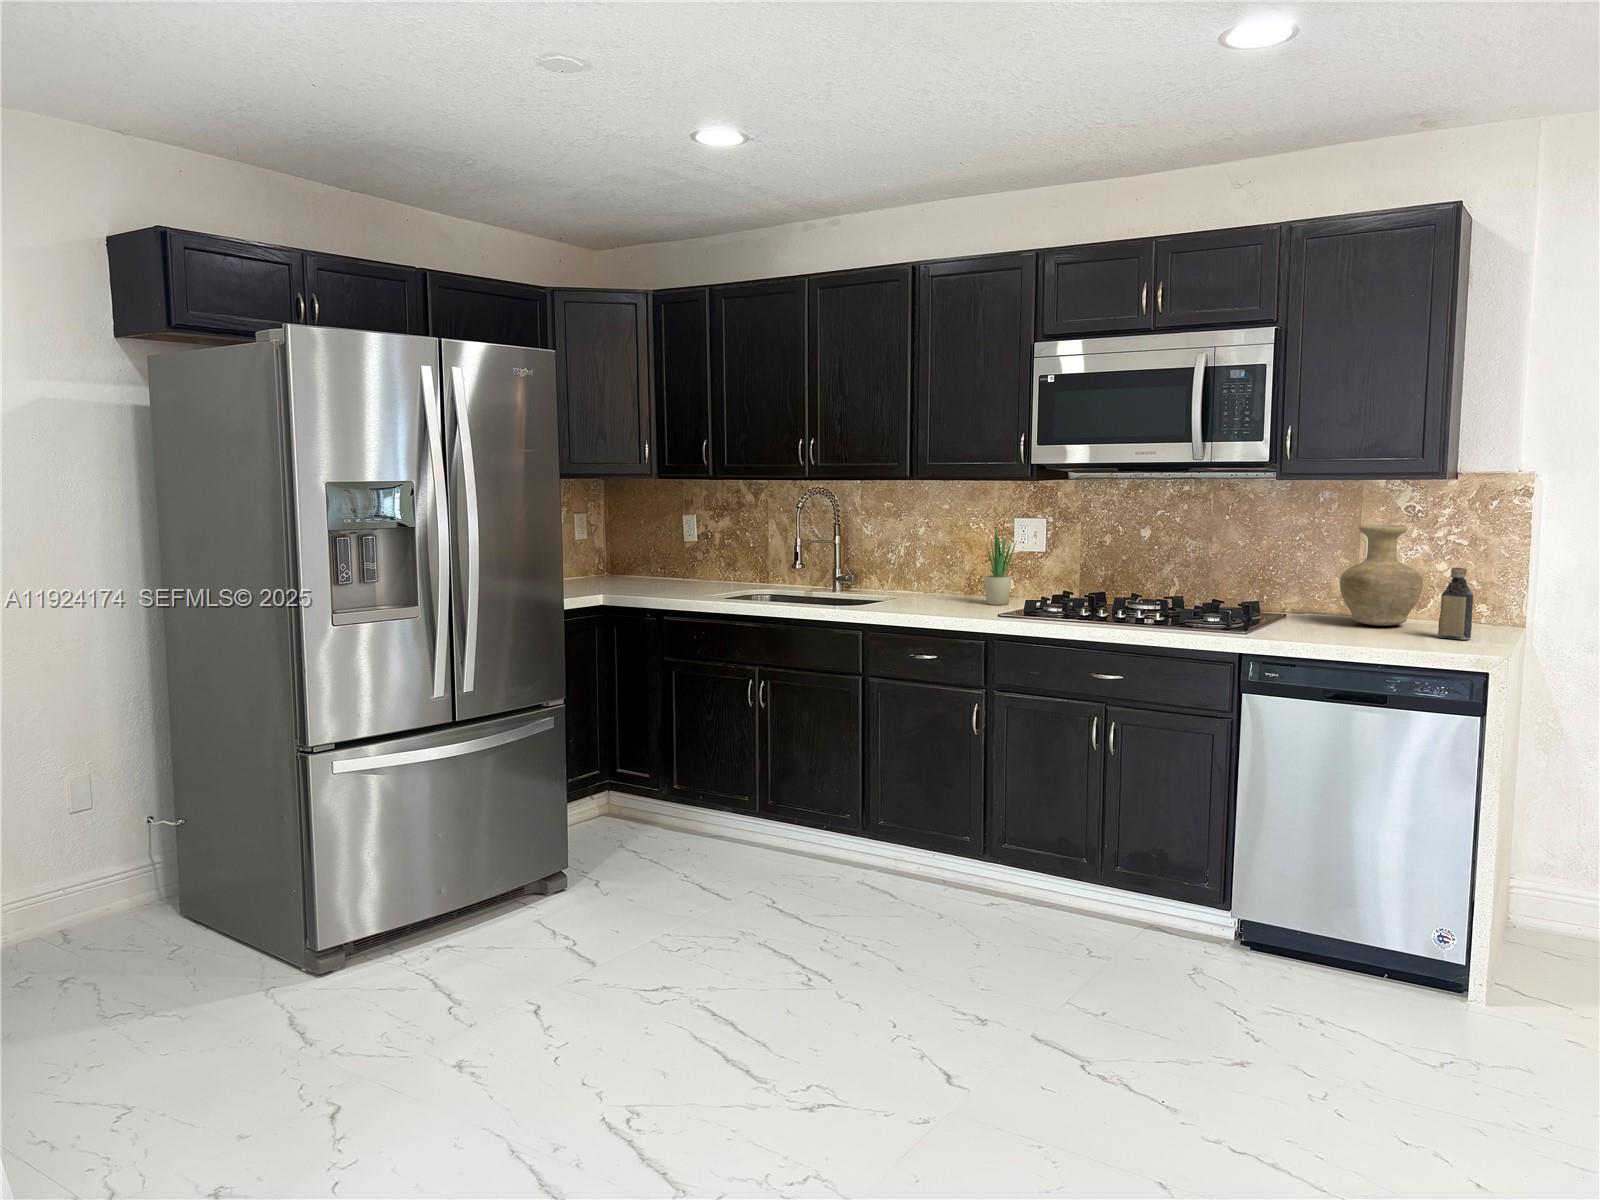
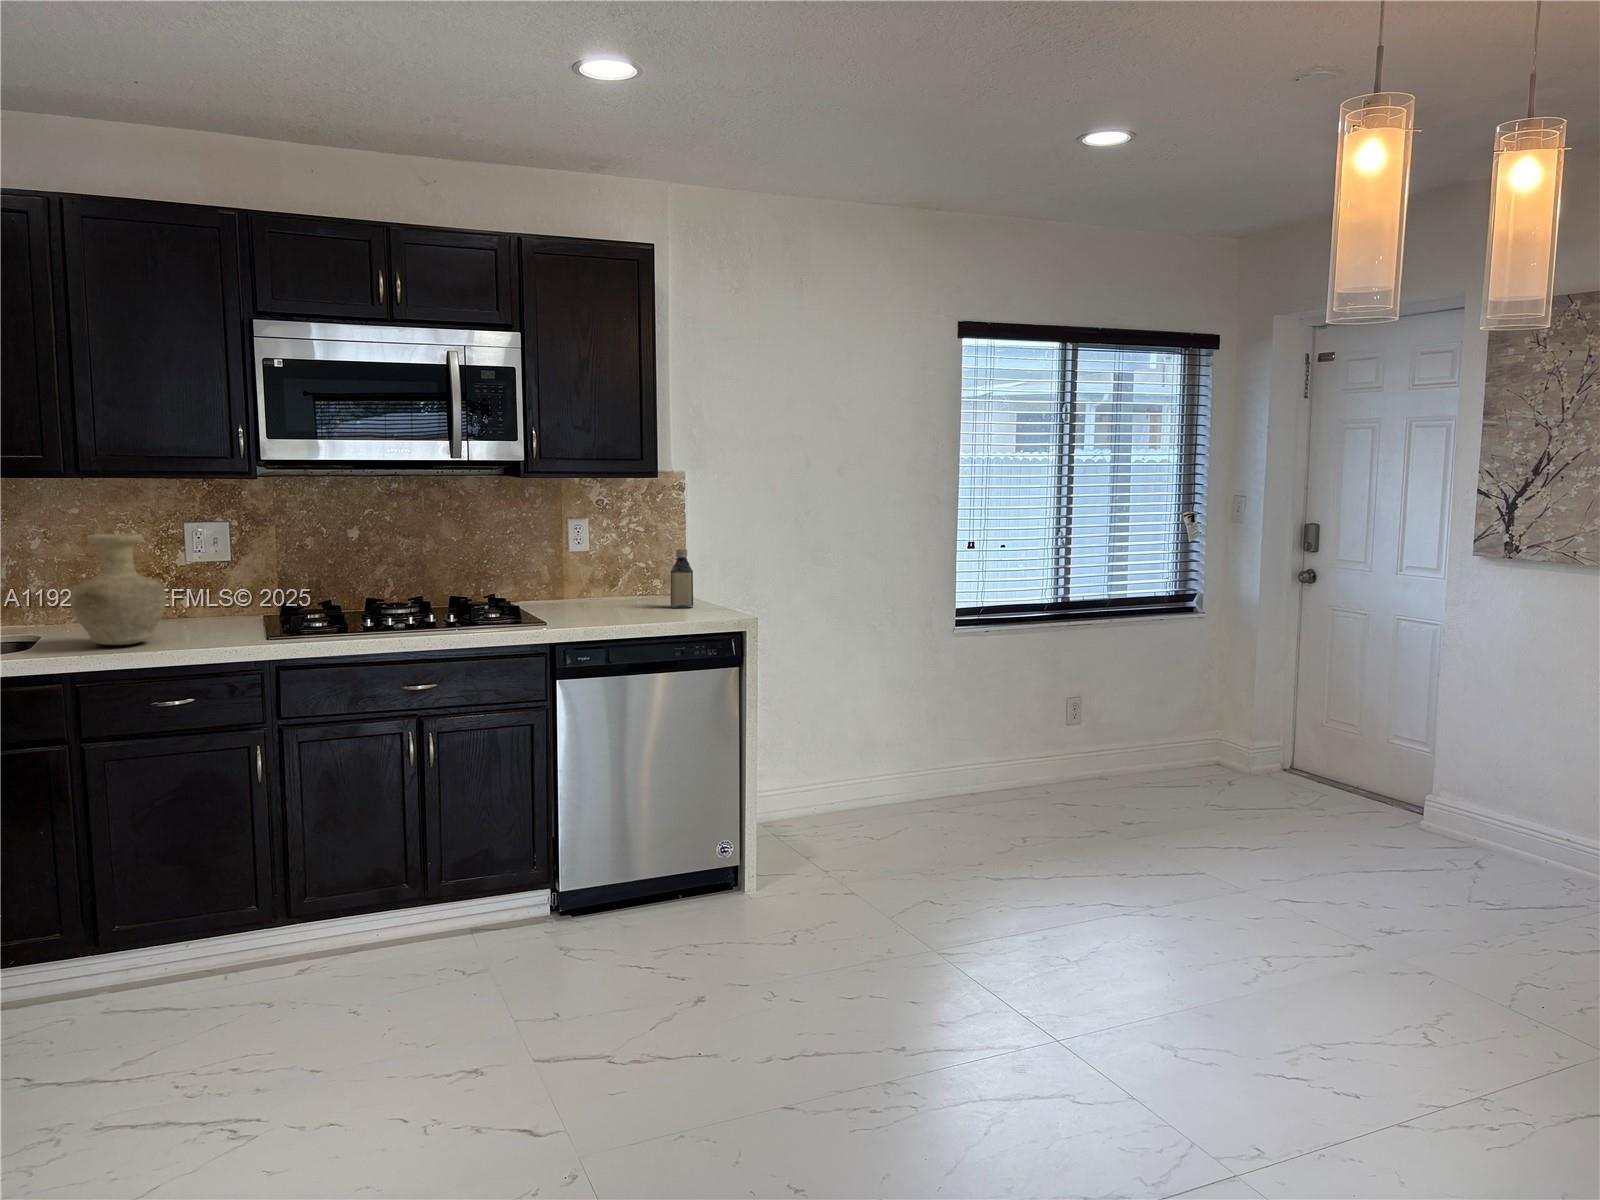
vase: present [1340,525,1423,626] -> present [70,533,166,645]
potted plant: present [984,529,1016,605] -> none [175,533,217,627]

